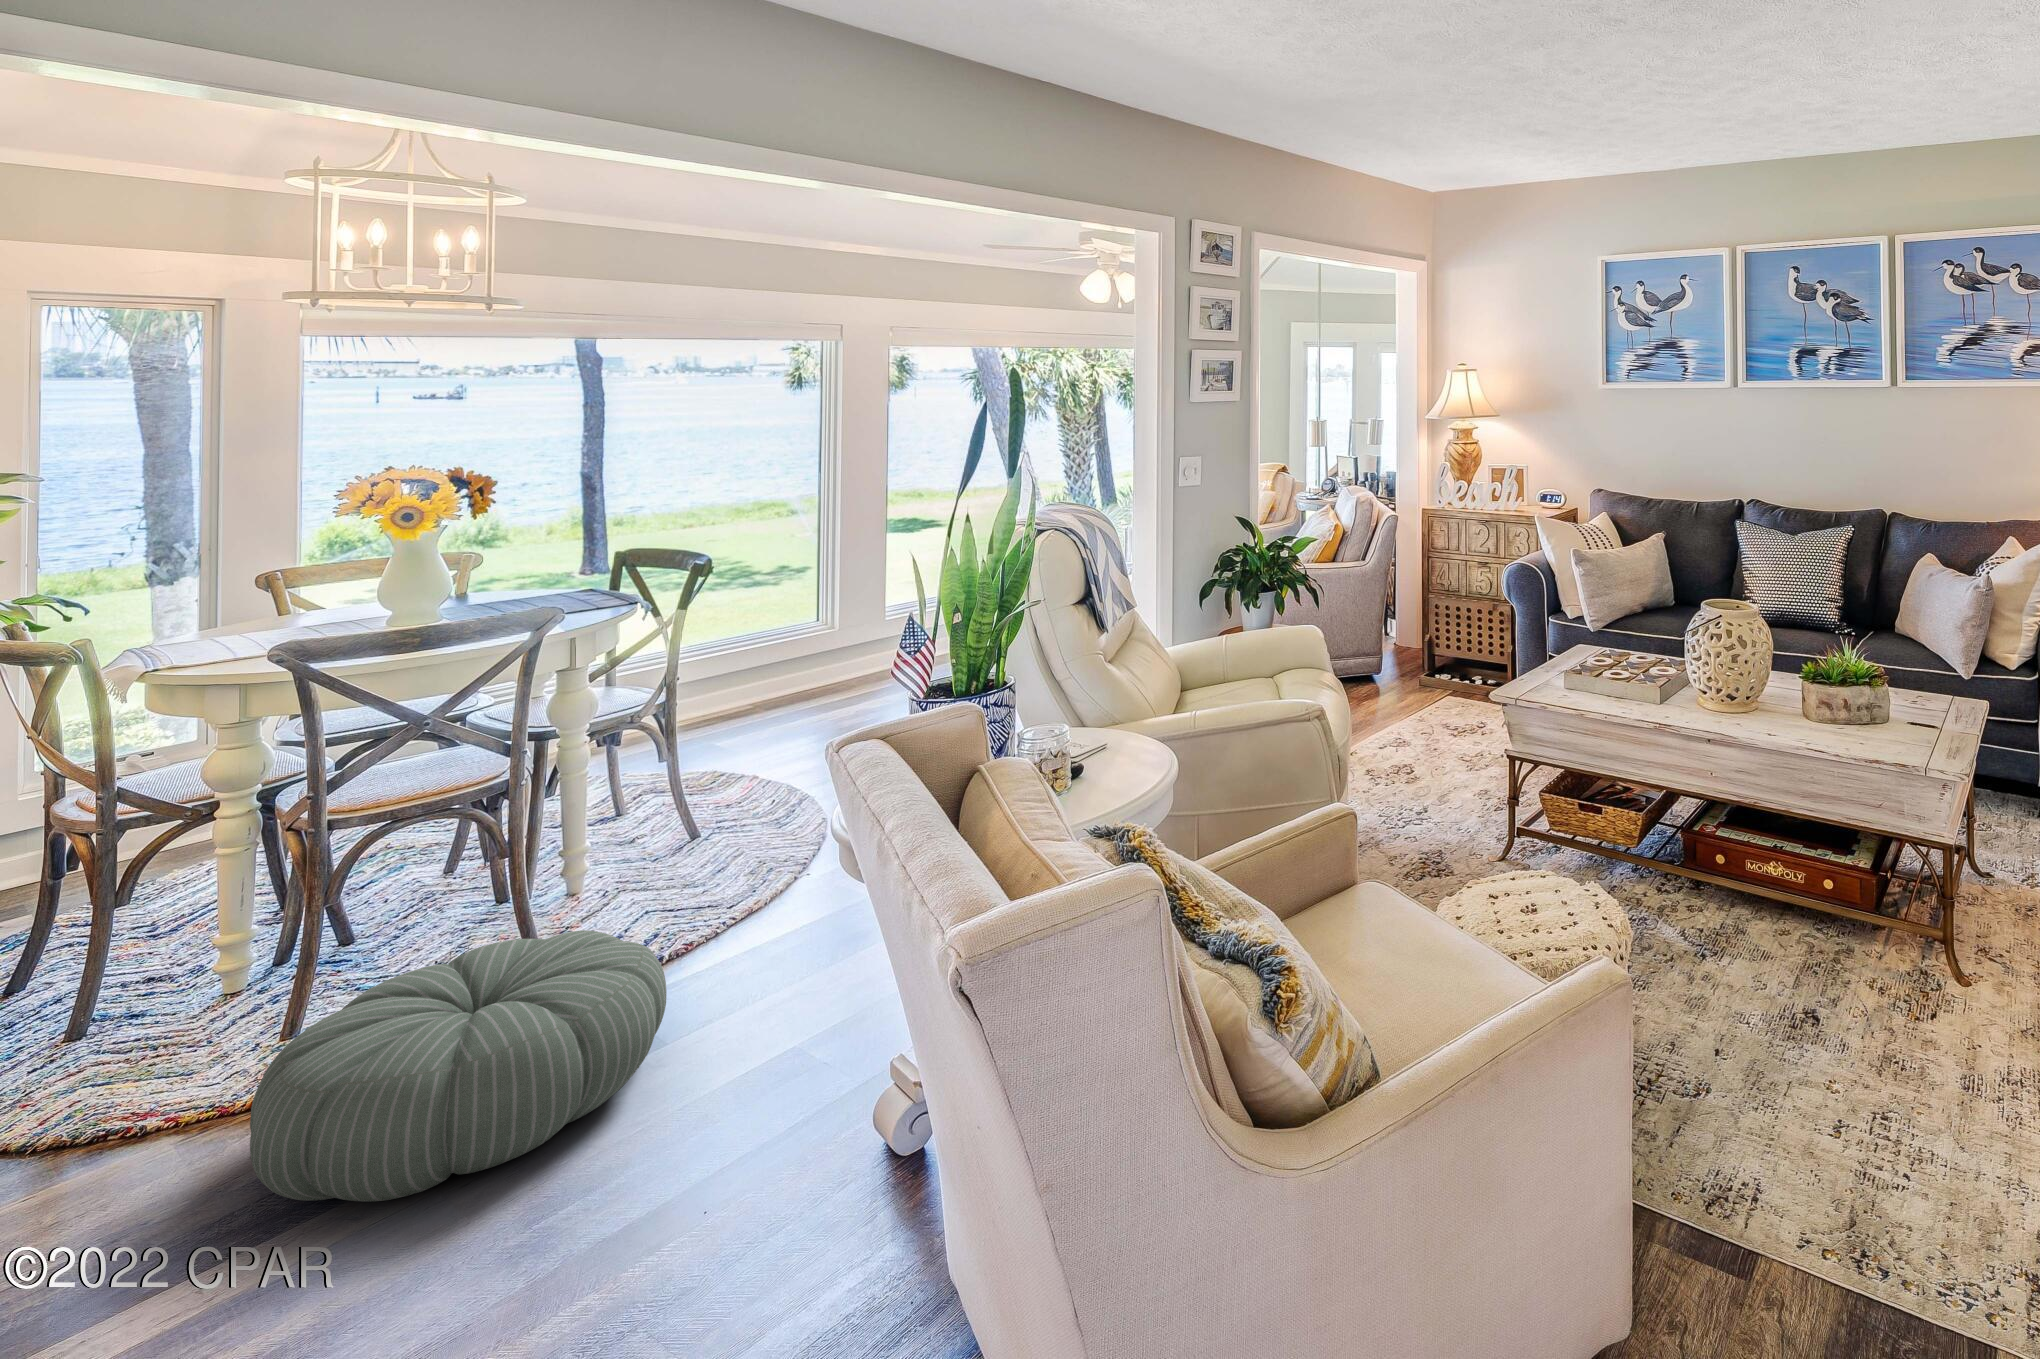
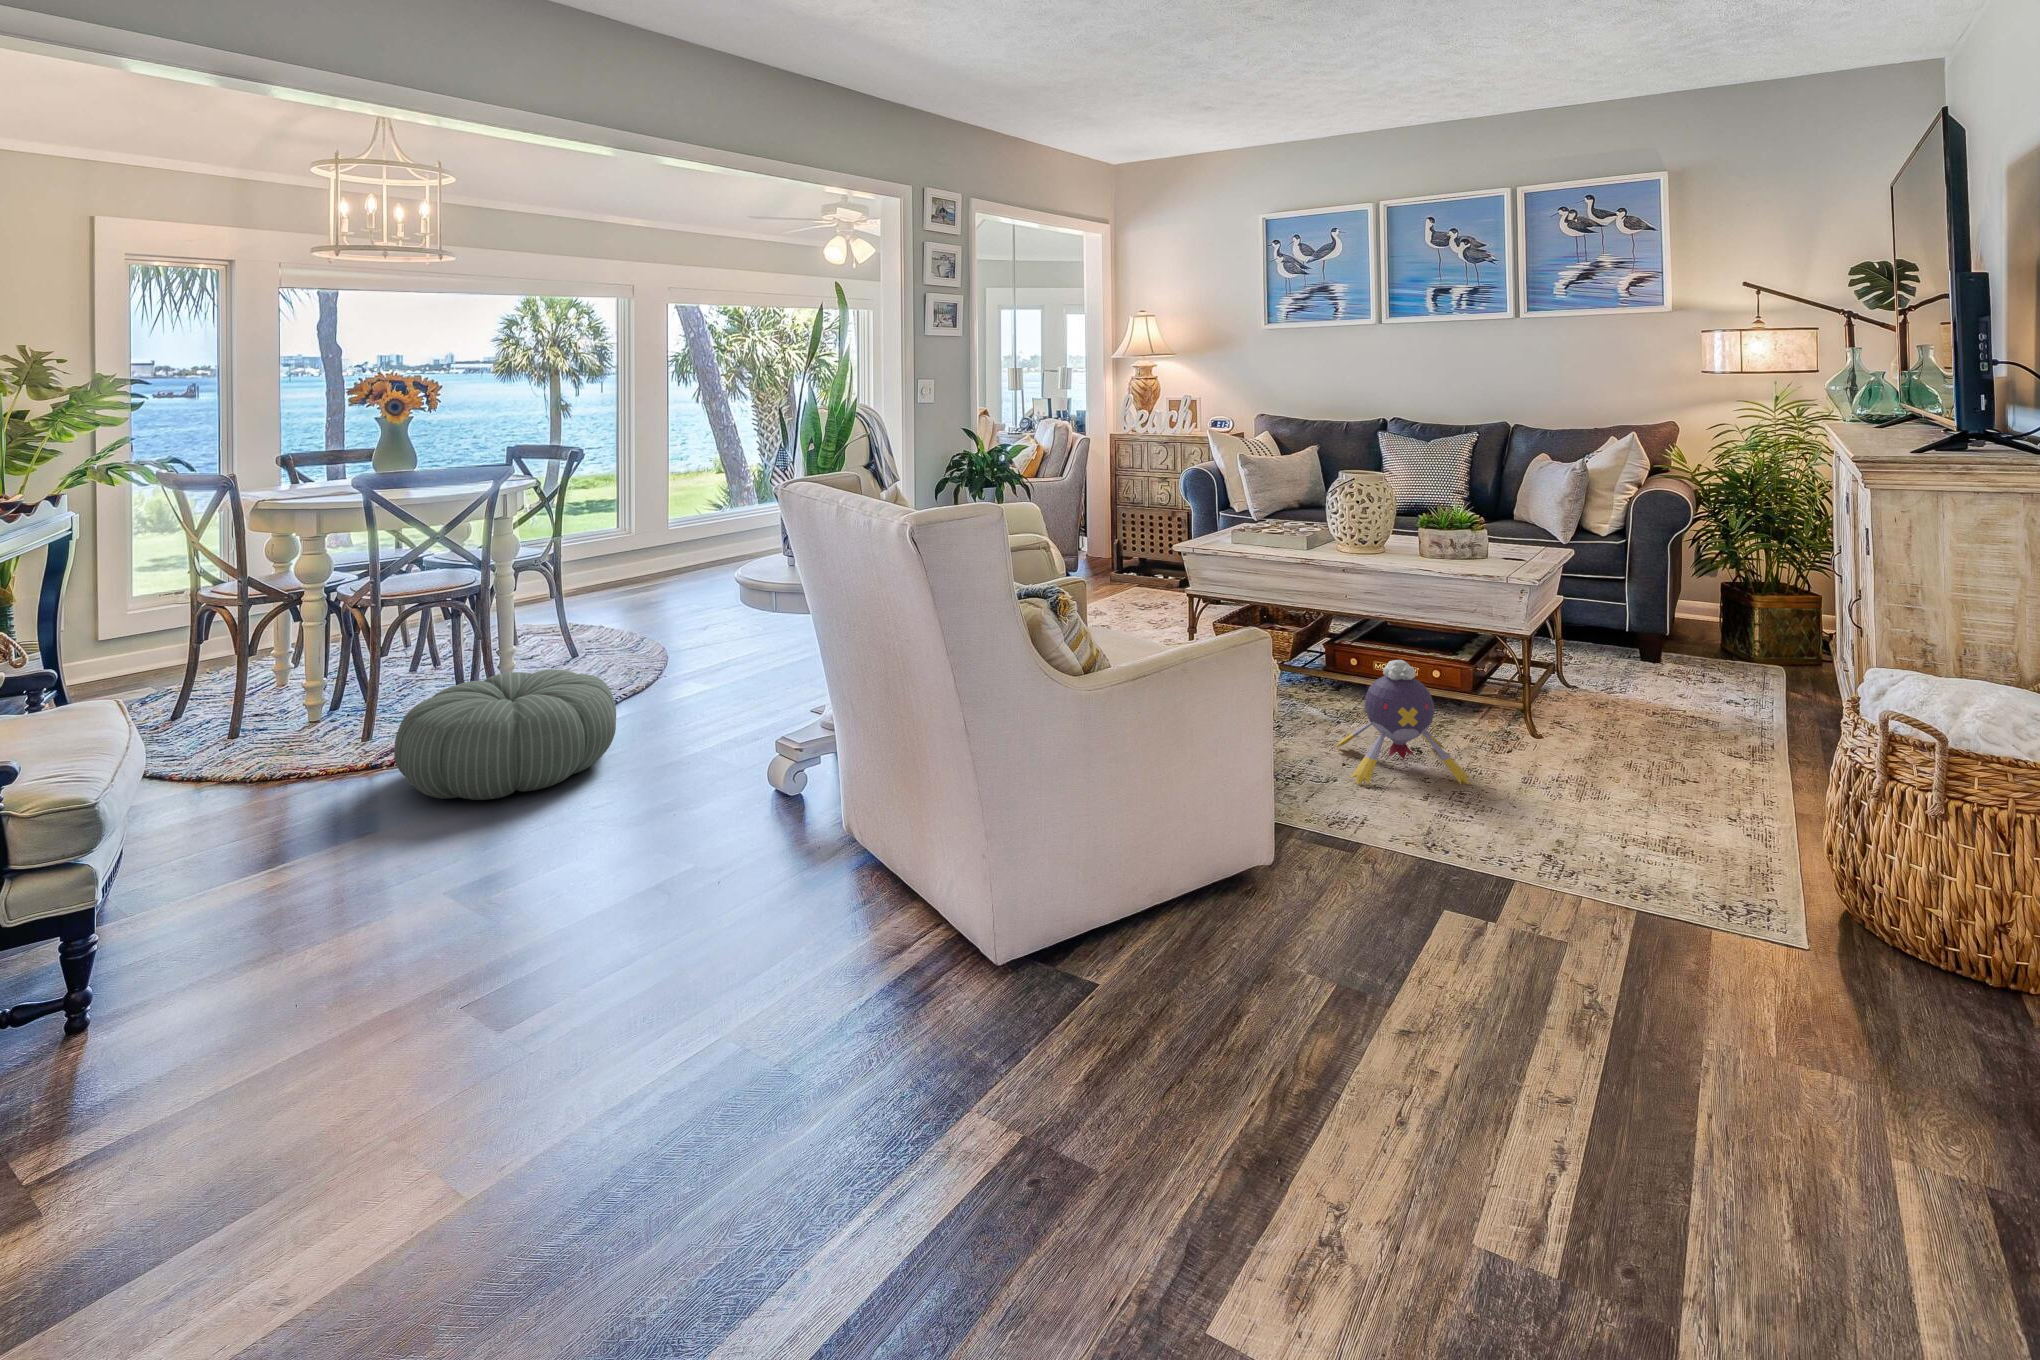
plush toy: none [1704,908,1896,1108] -> present [1335,660,1470,785]

